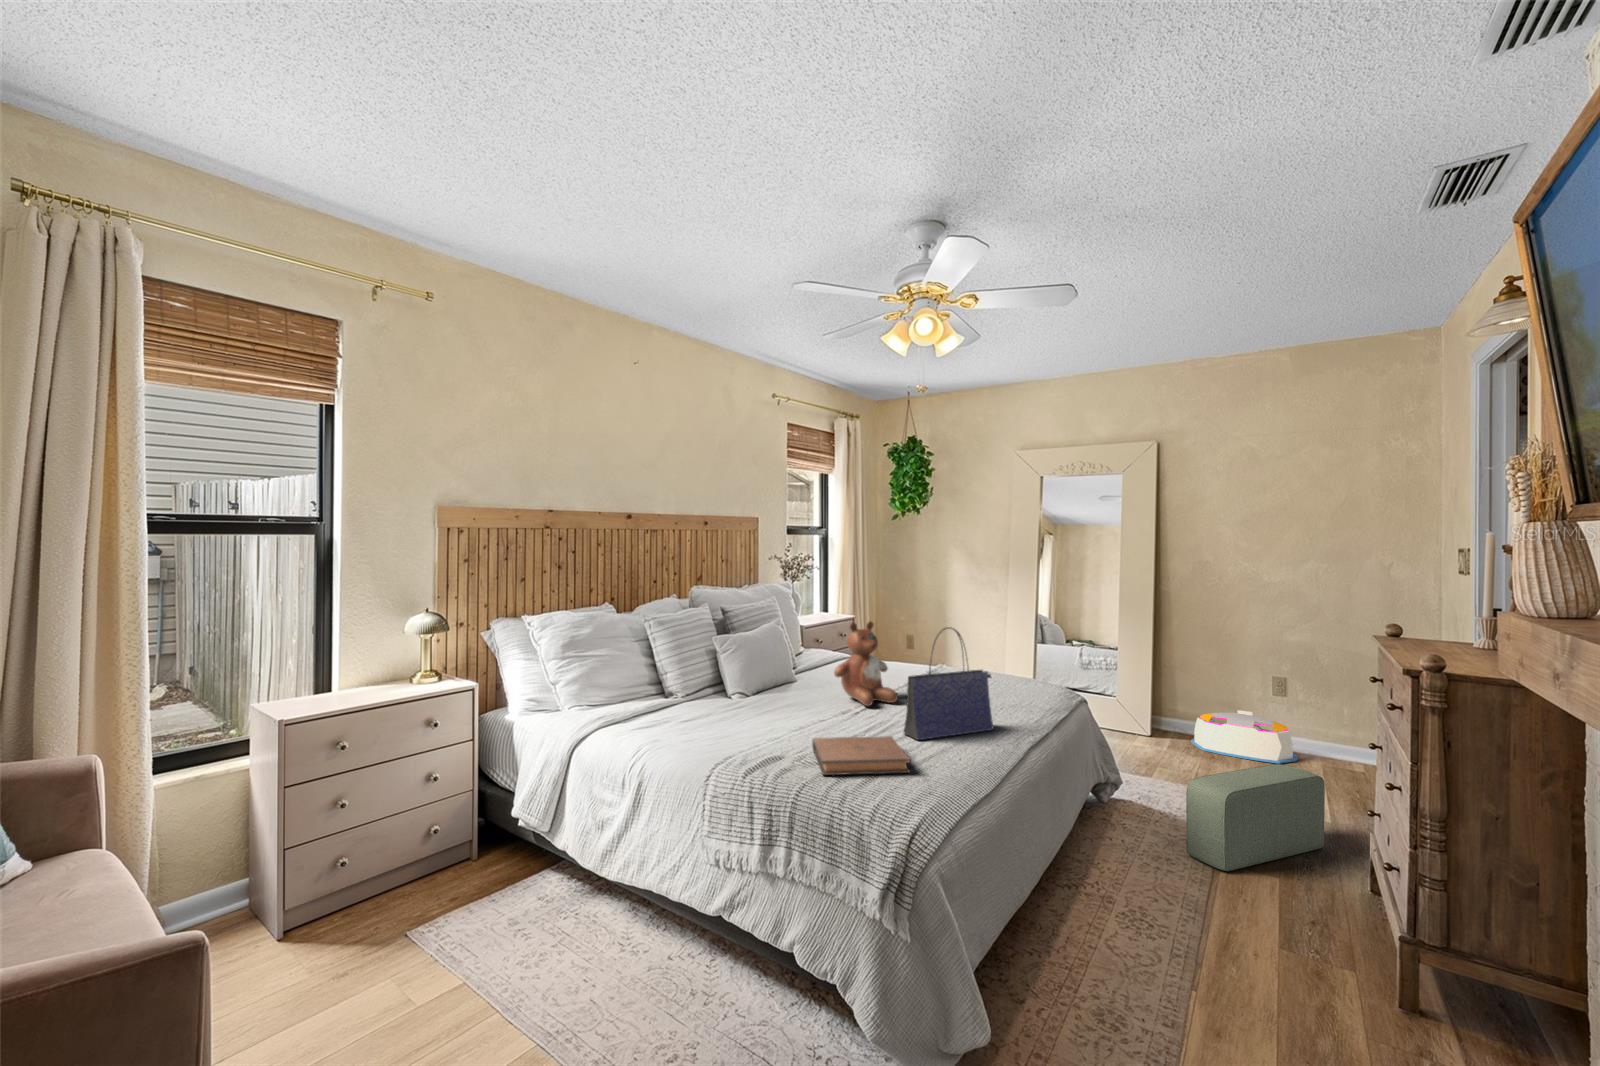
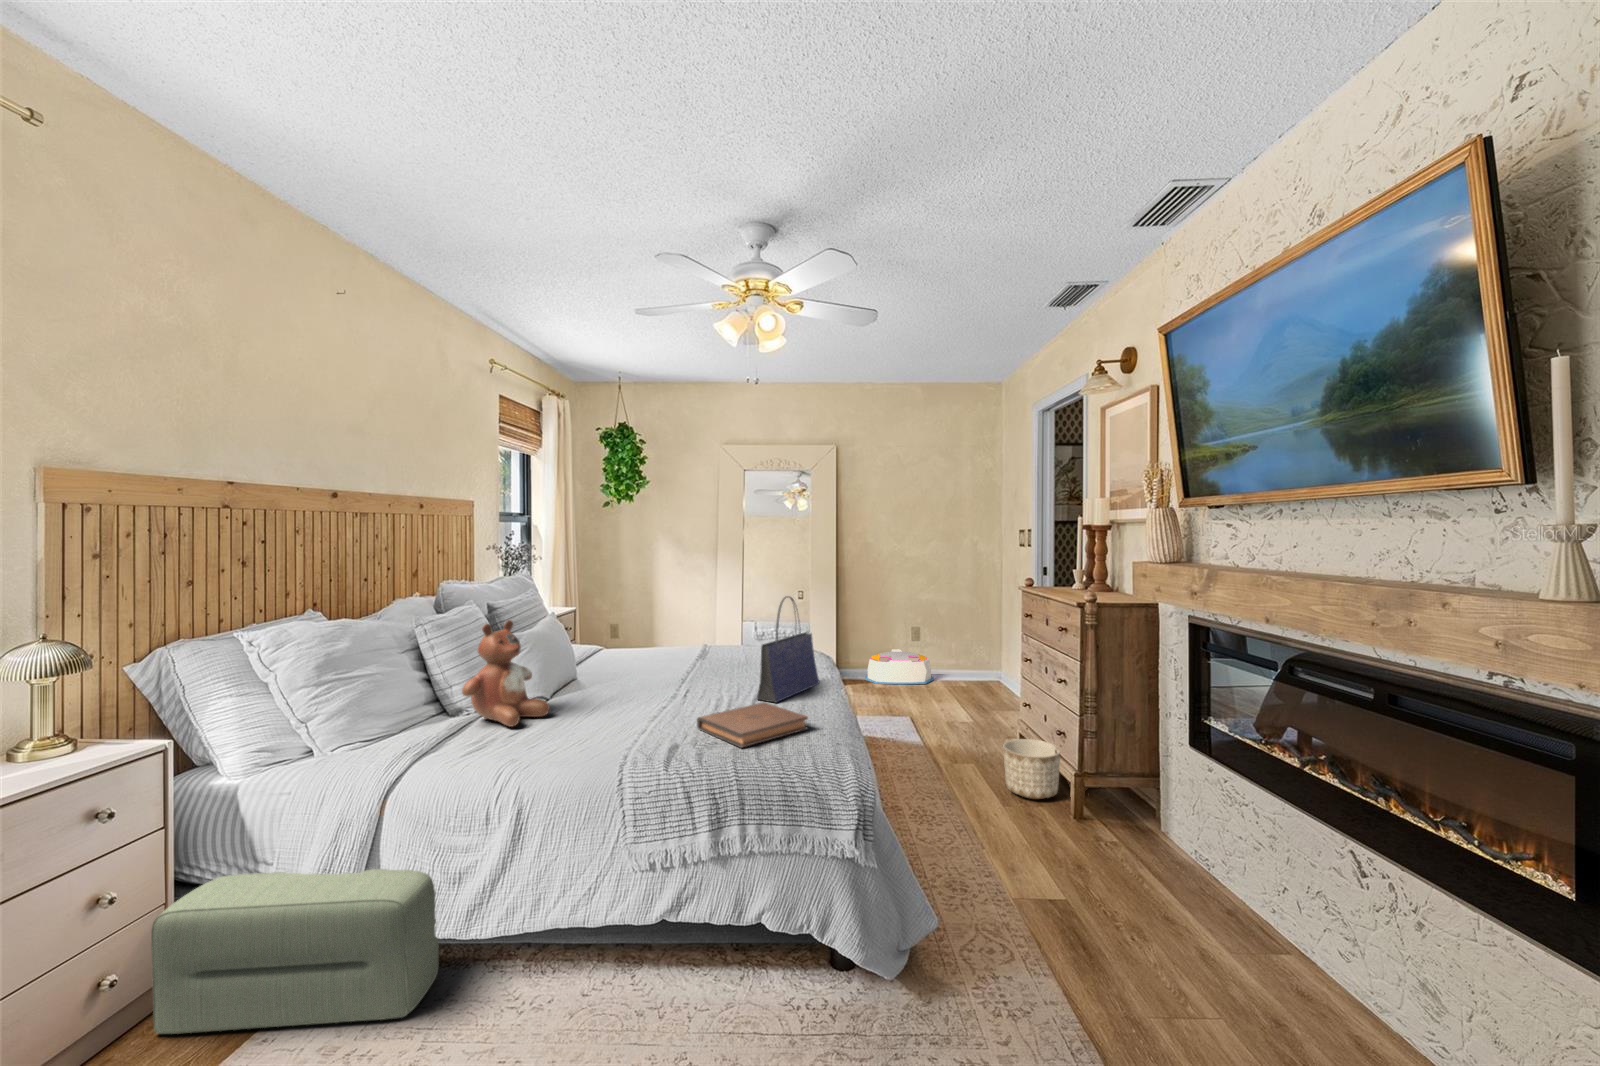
stuffed bear: present [834,621,898,706] -> present [462,620,550,727]
pouf: present [1186,764,1325,871] -> present [151,869,439,1034]
planter: none [1274,860,1372,958] -> present [1003,739,1060,799]

